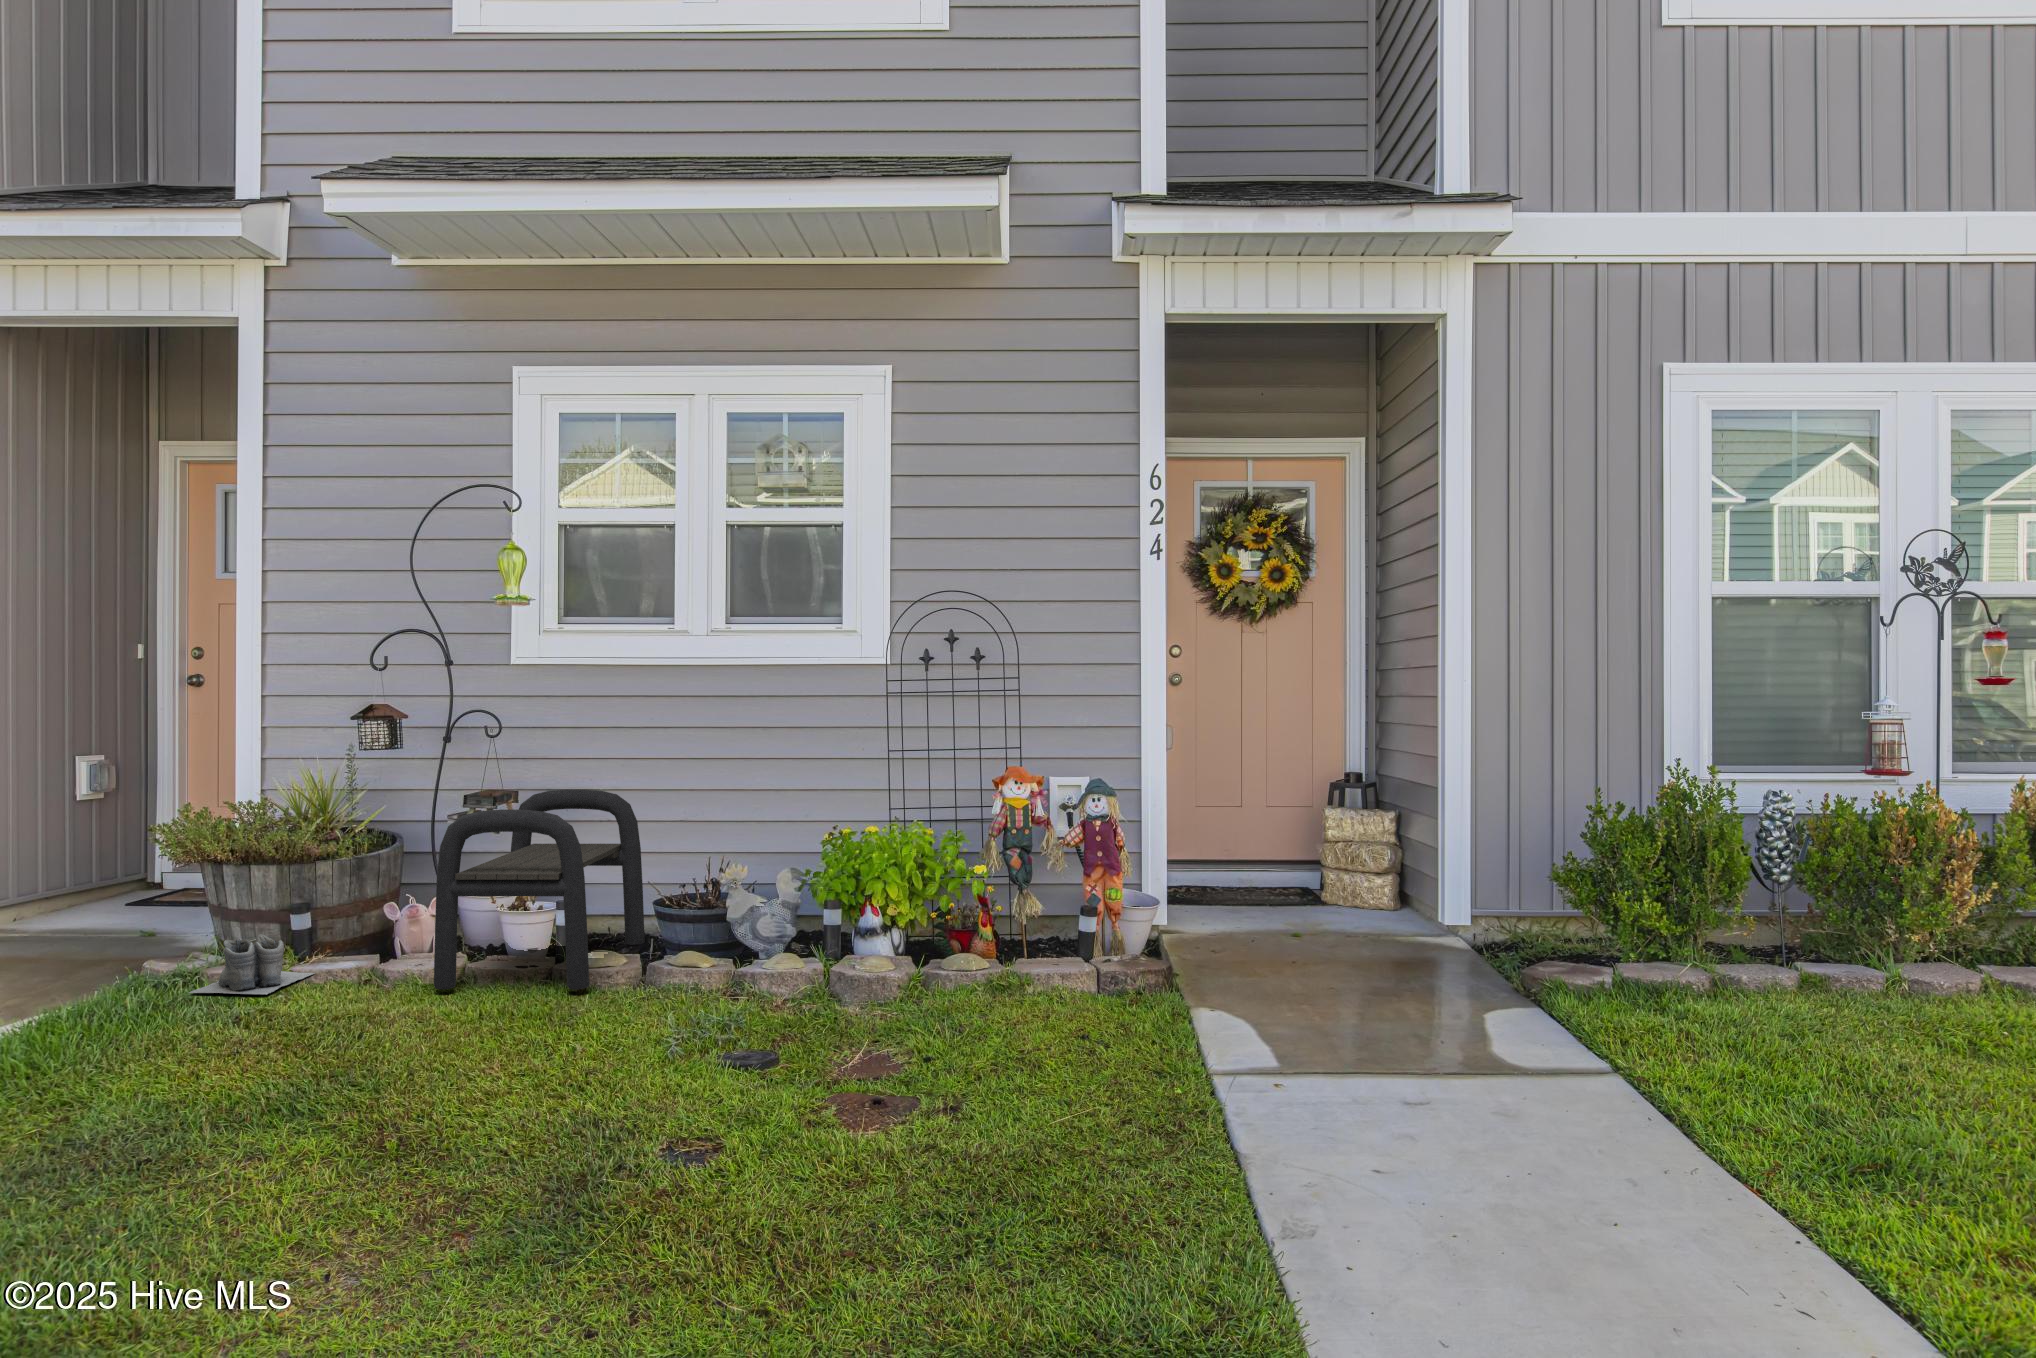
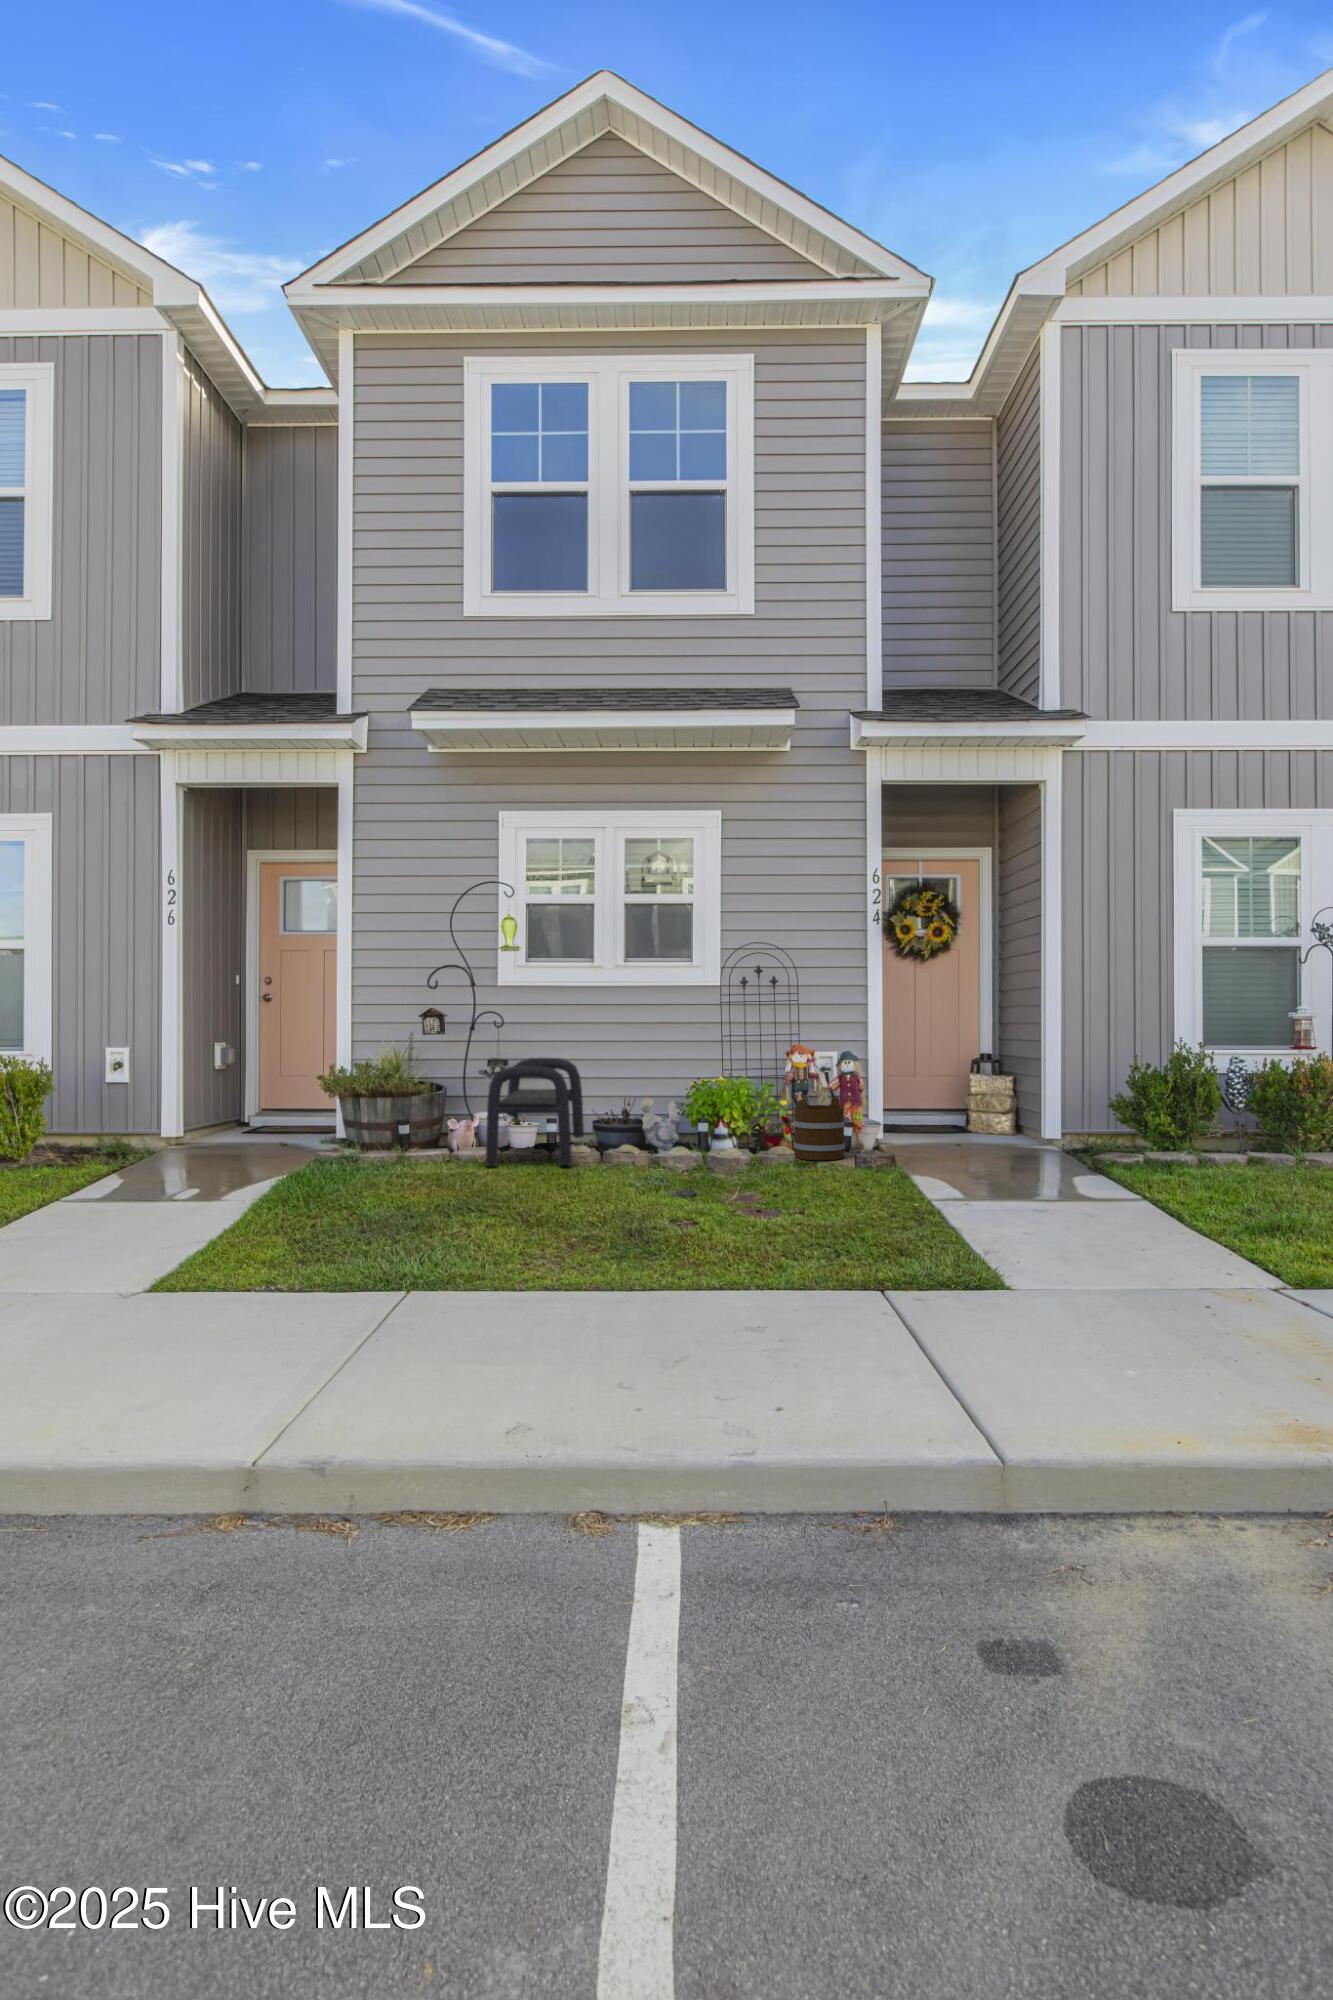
bucket: none [999,861,1089,977] -> present [794,1097,845,1160]
boots: present [189,934,314,995] -> none [351,1136,412,1168]

